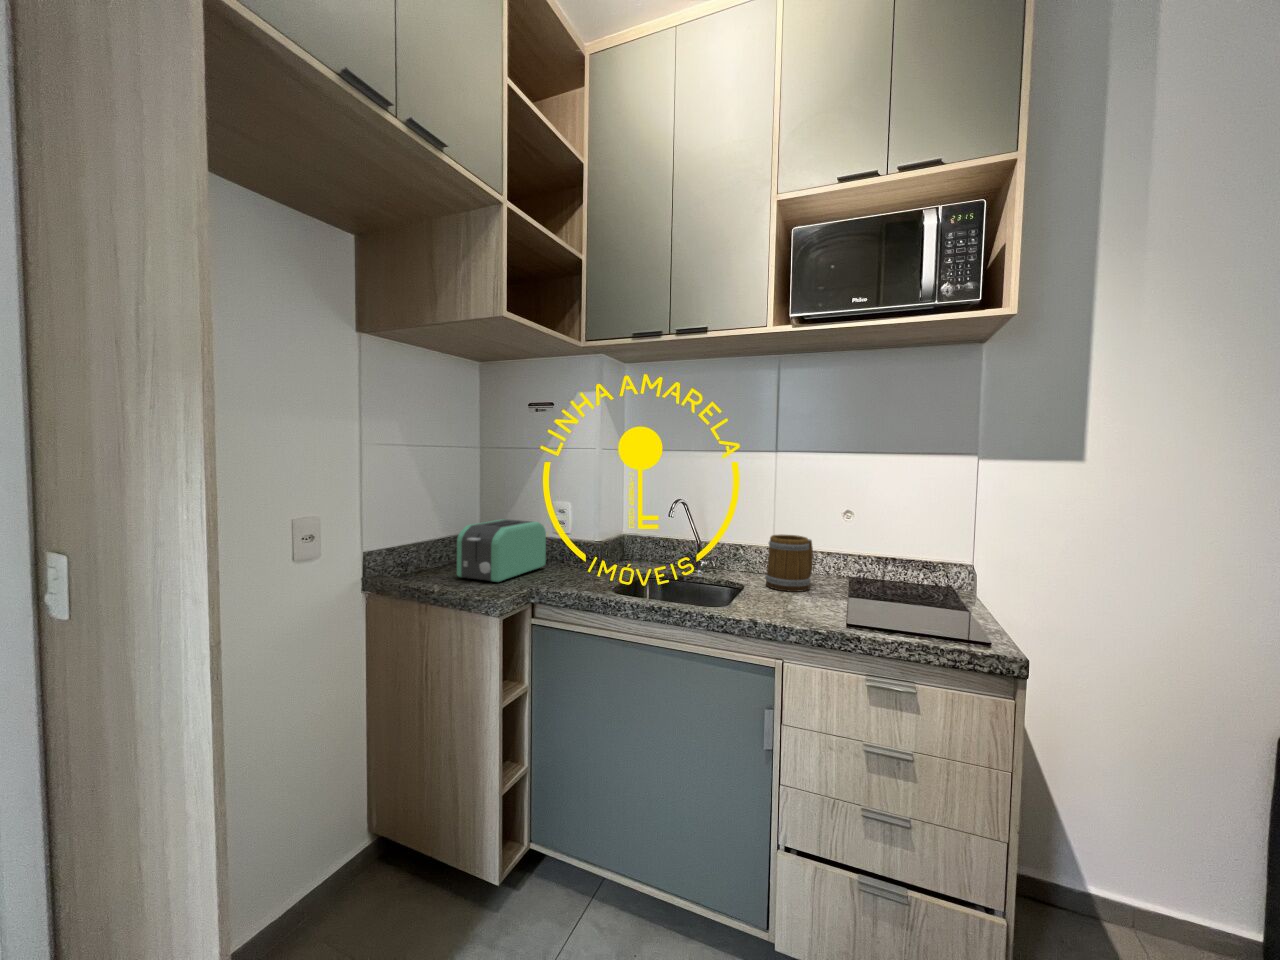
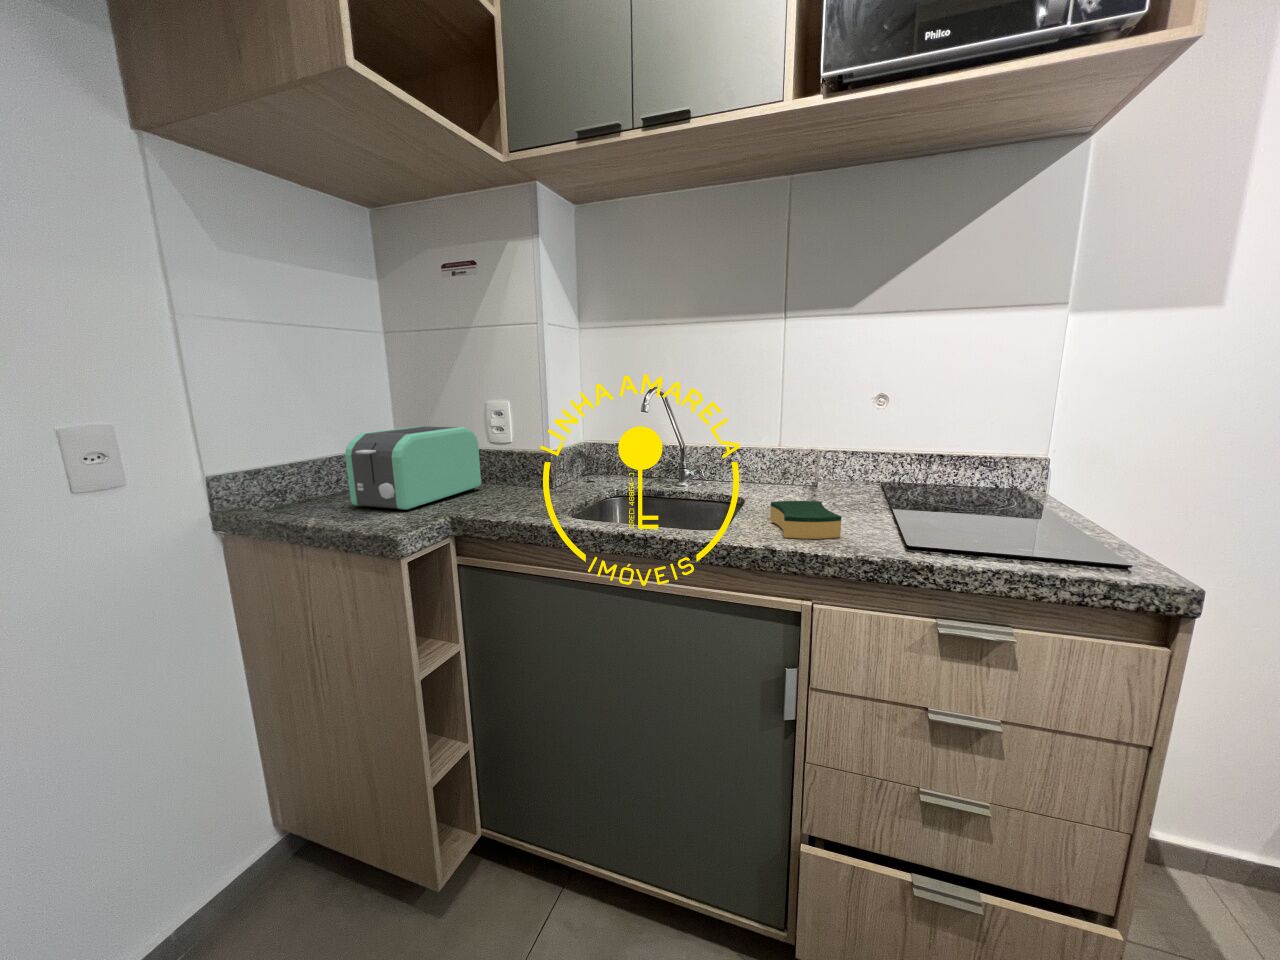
mug: present [765,535,813,592] -> none [773,429,834,504]
sponge: none [758,589,805,616] -> present [770,501,842,539]

